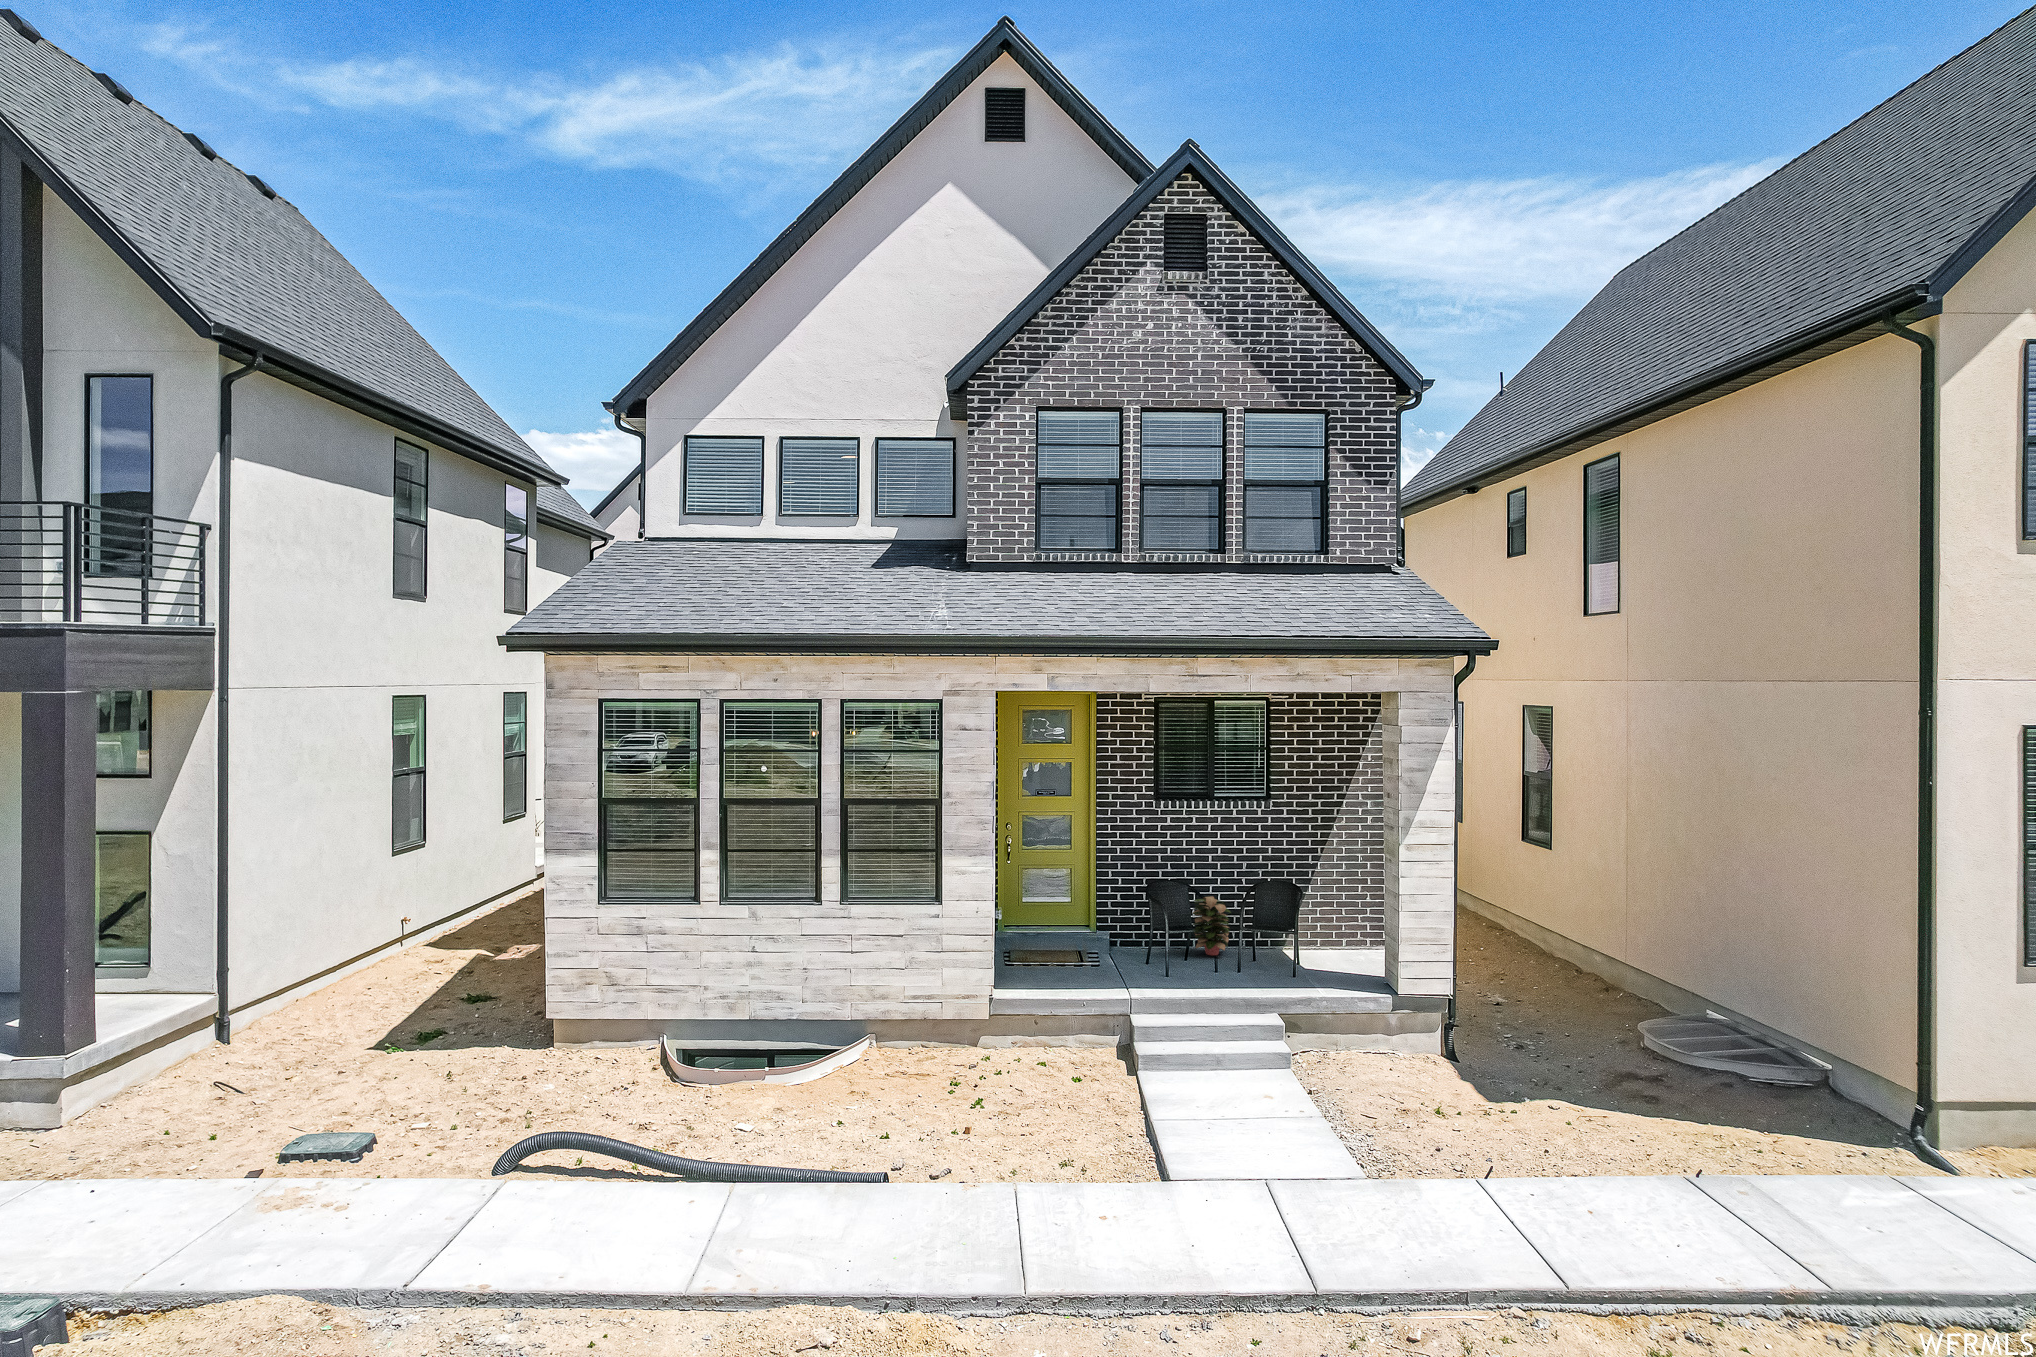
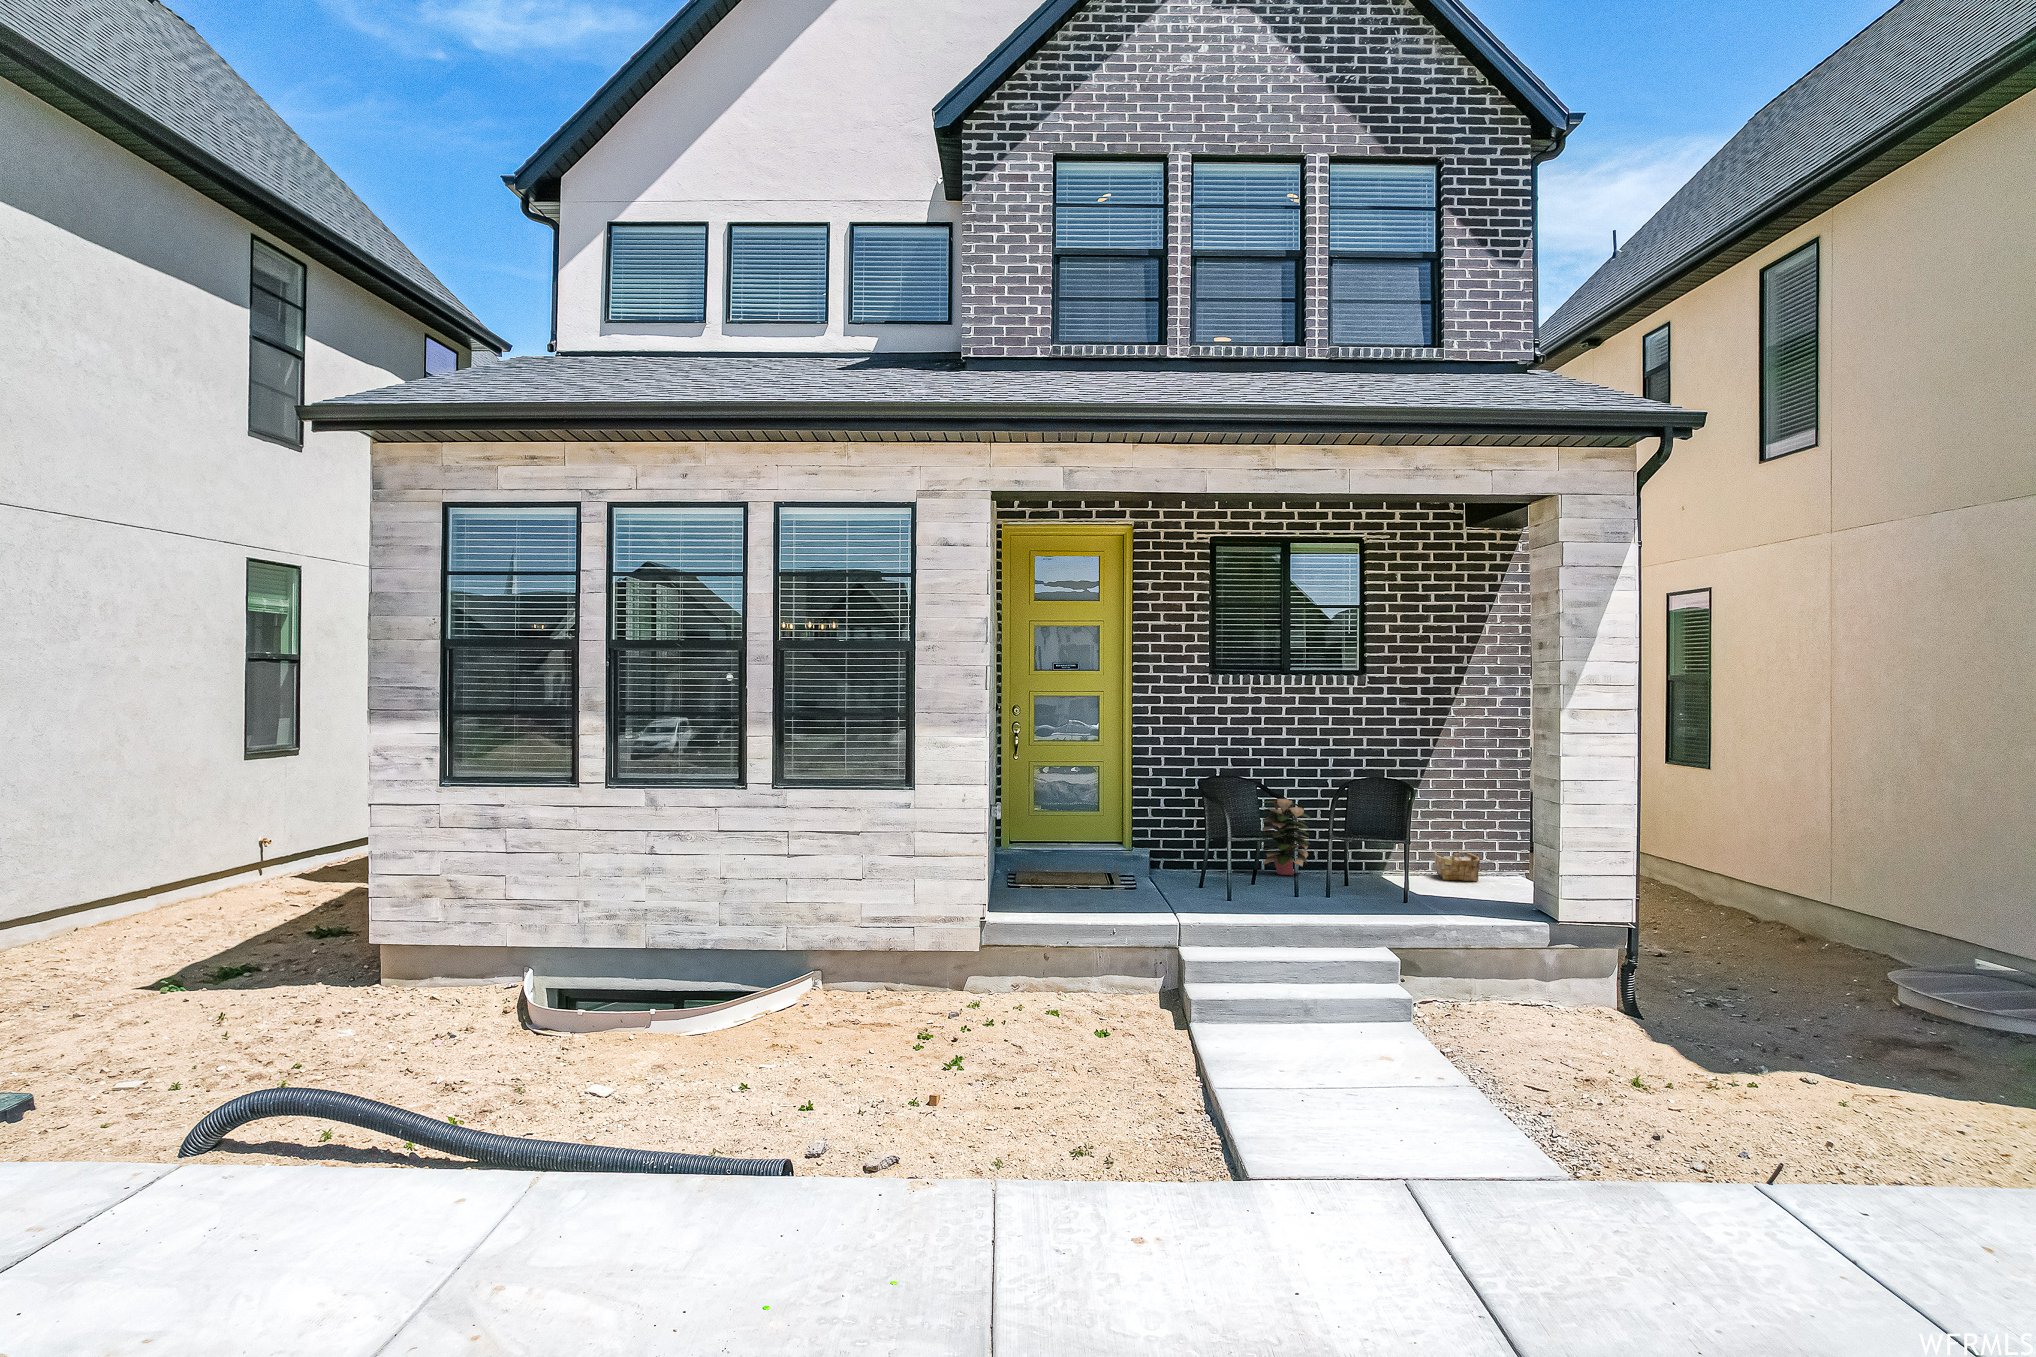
woven basket: none [1323,925,1357,959] -> present [1434,851,1480,881]

